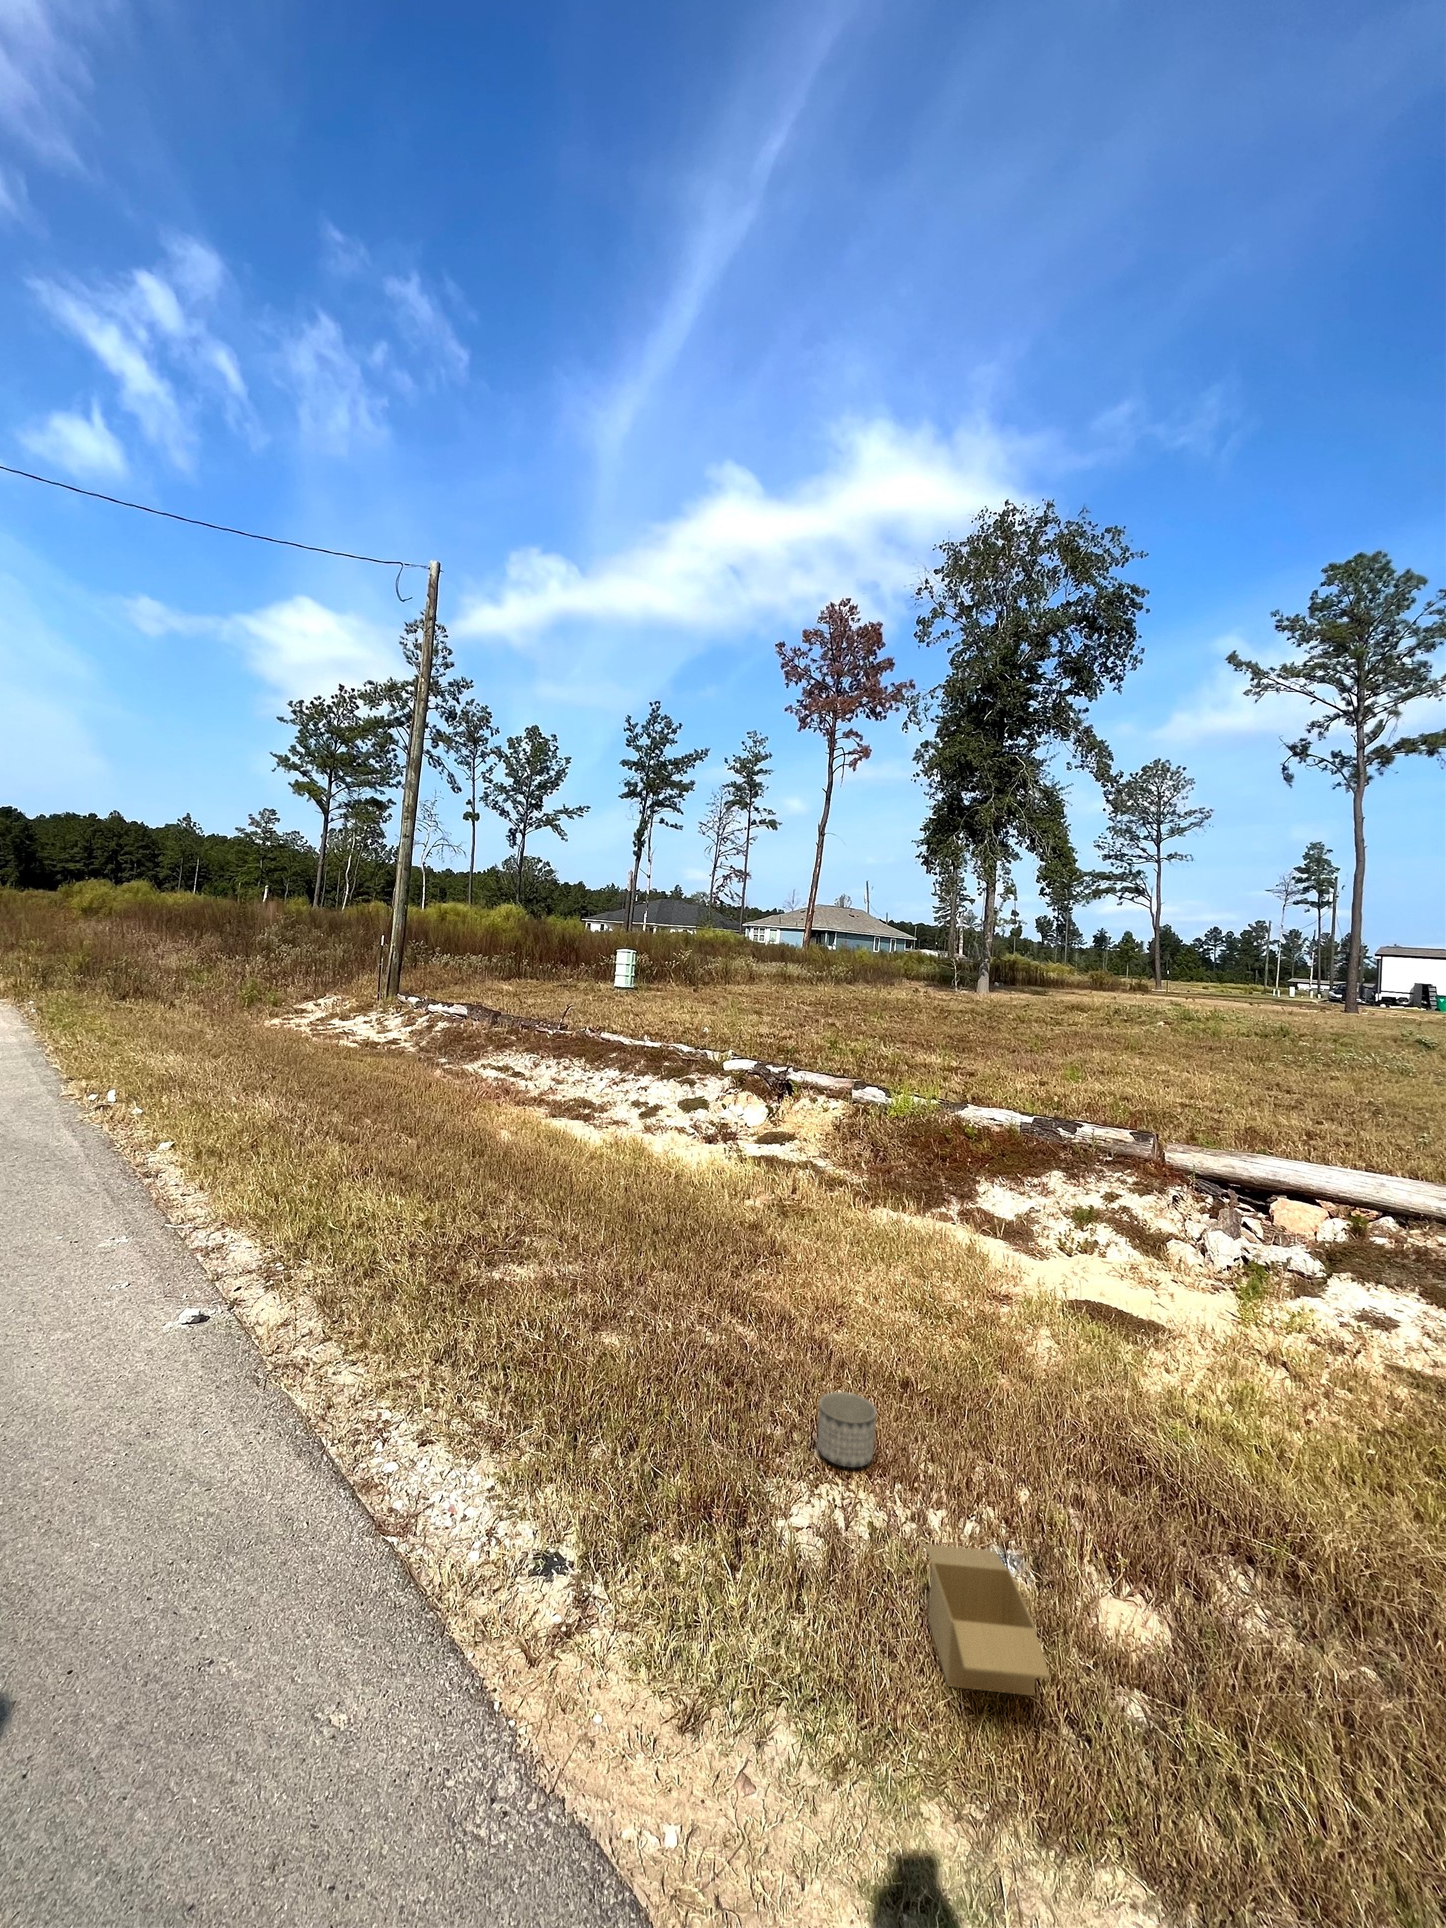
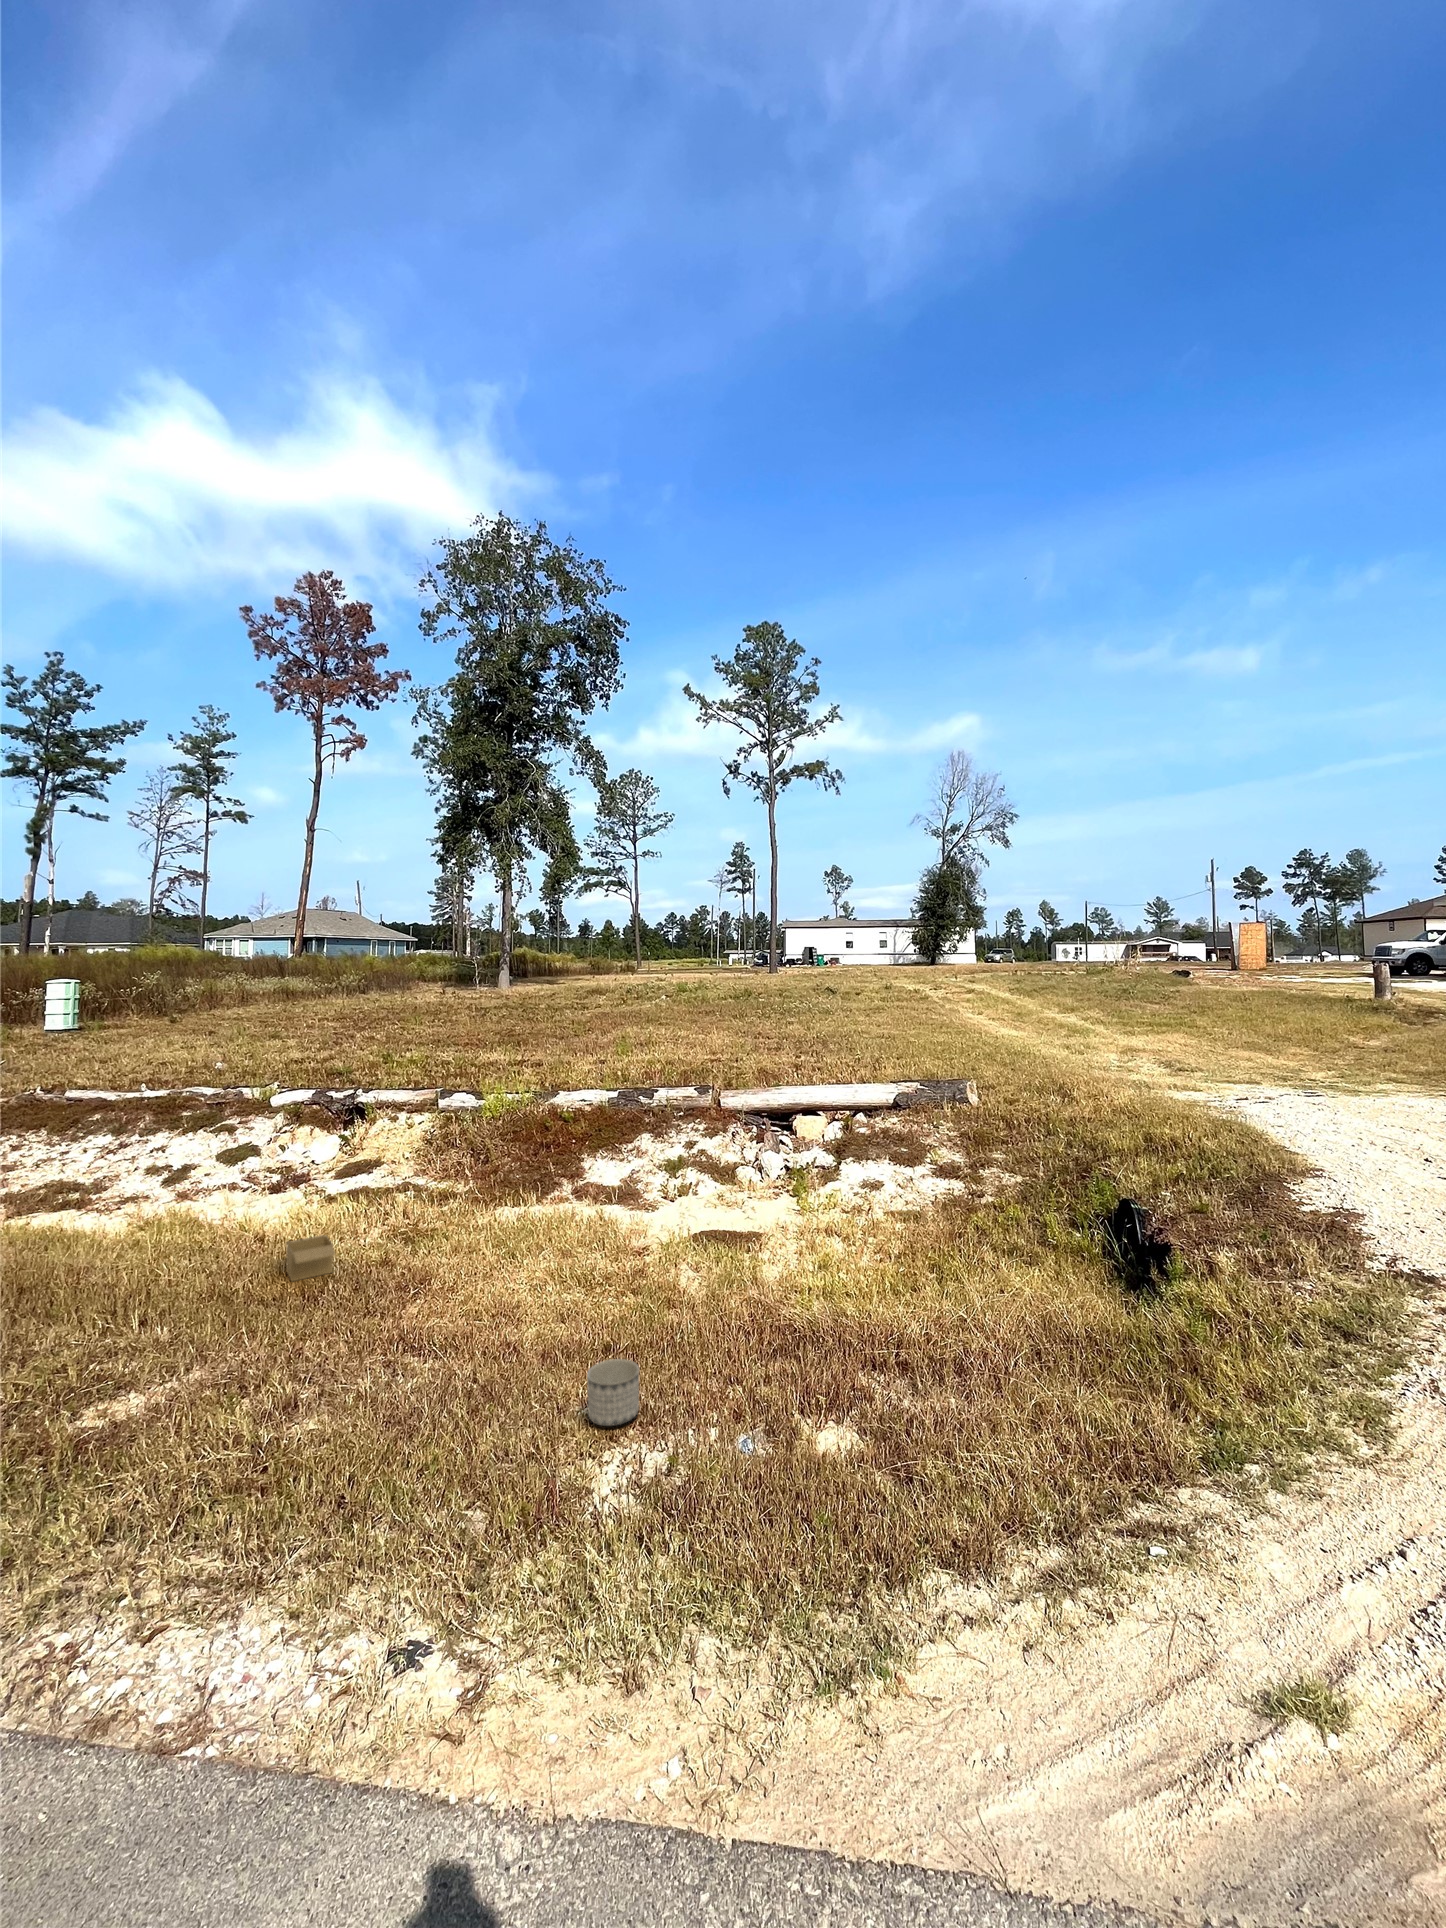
cardboard box: present [924,1544,1050,1696] -> present [286,1235,336,1281]

